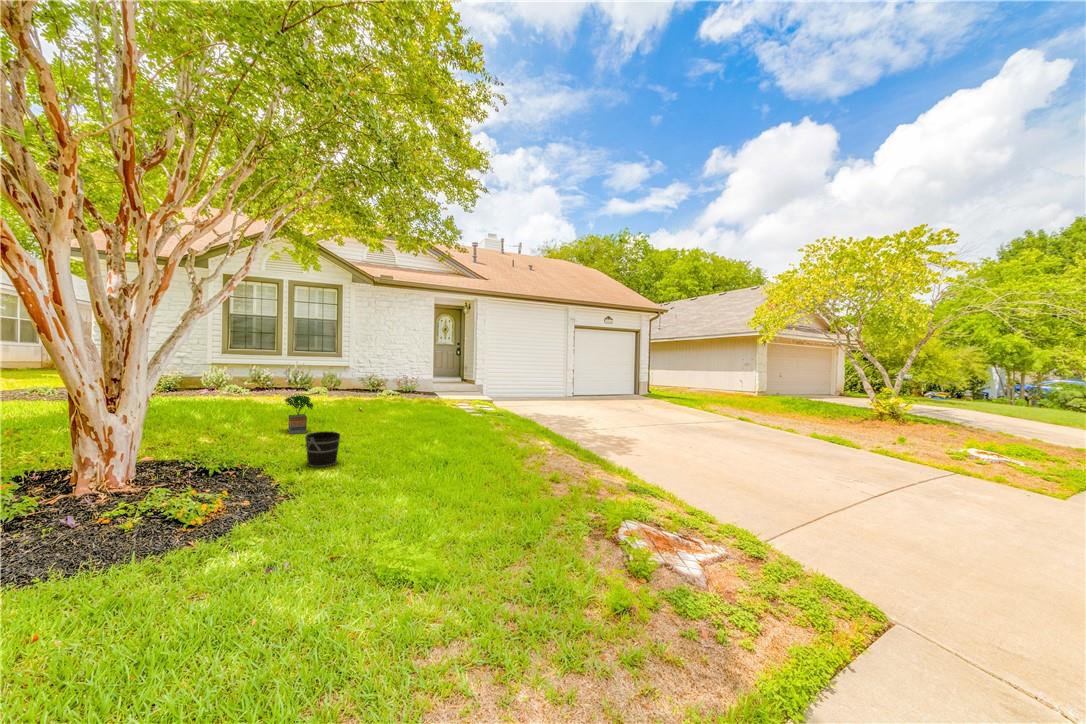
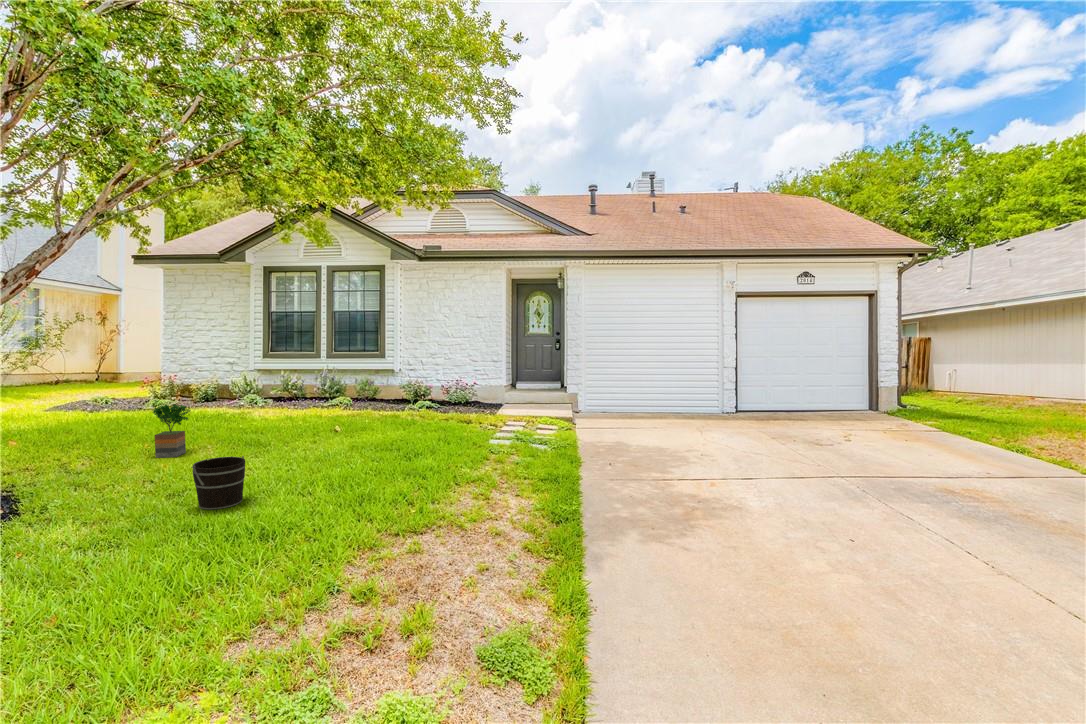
bucket: present [305,431,340,467] -> present [191,456,245,509]

